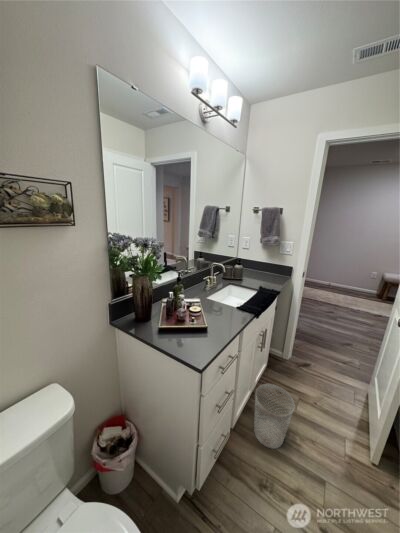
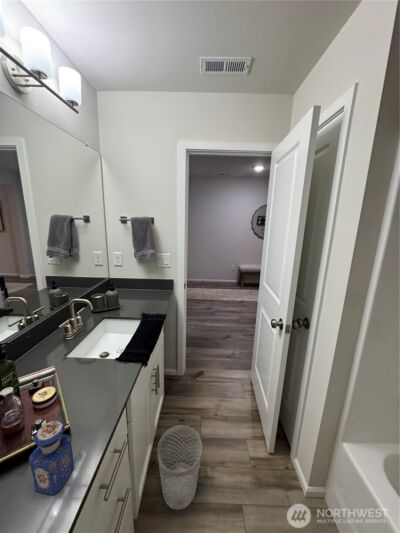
perfume bottle: none [194,314,213,351] -> present [29,420,74,495]

